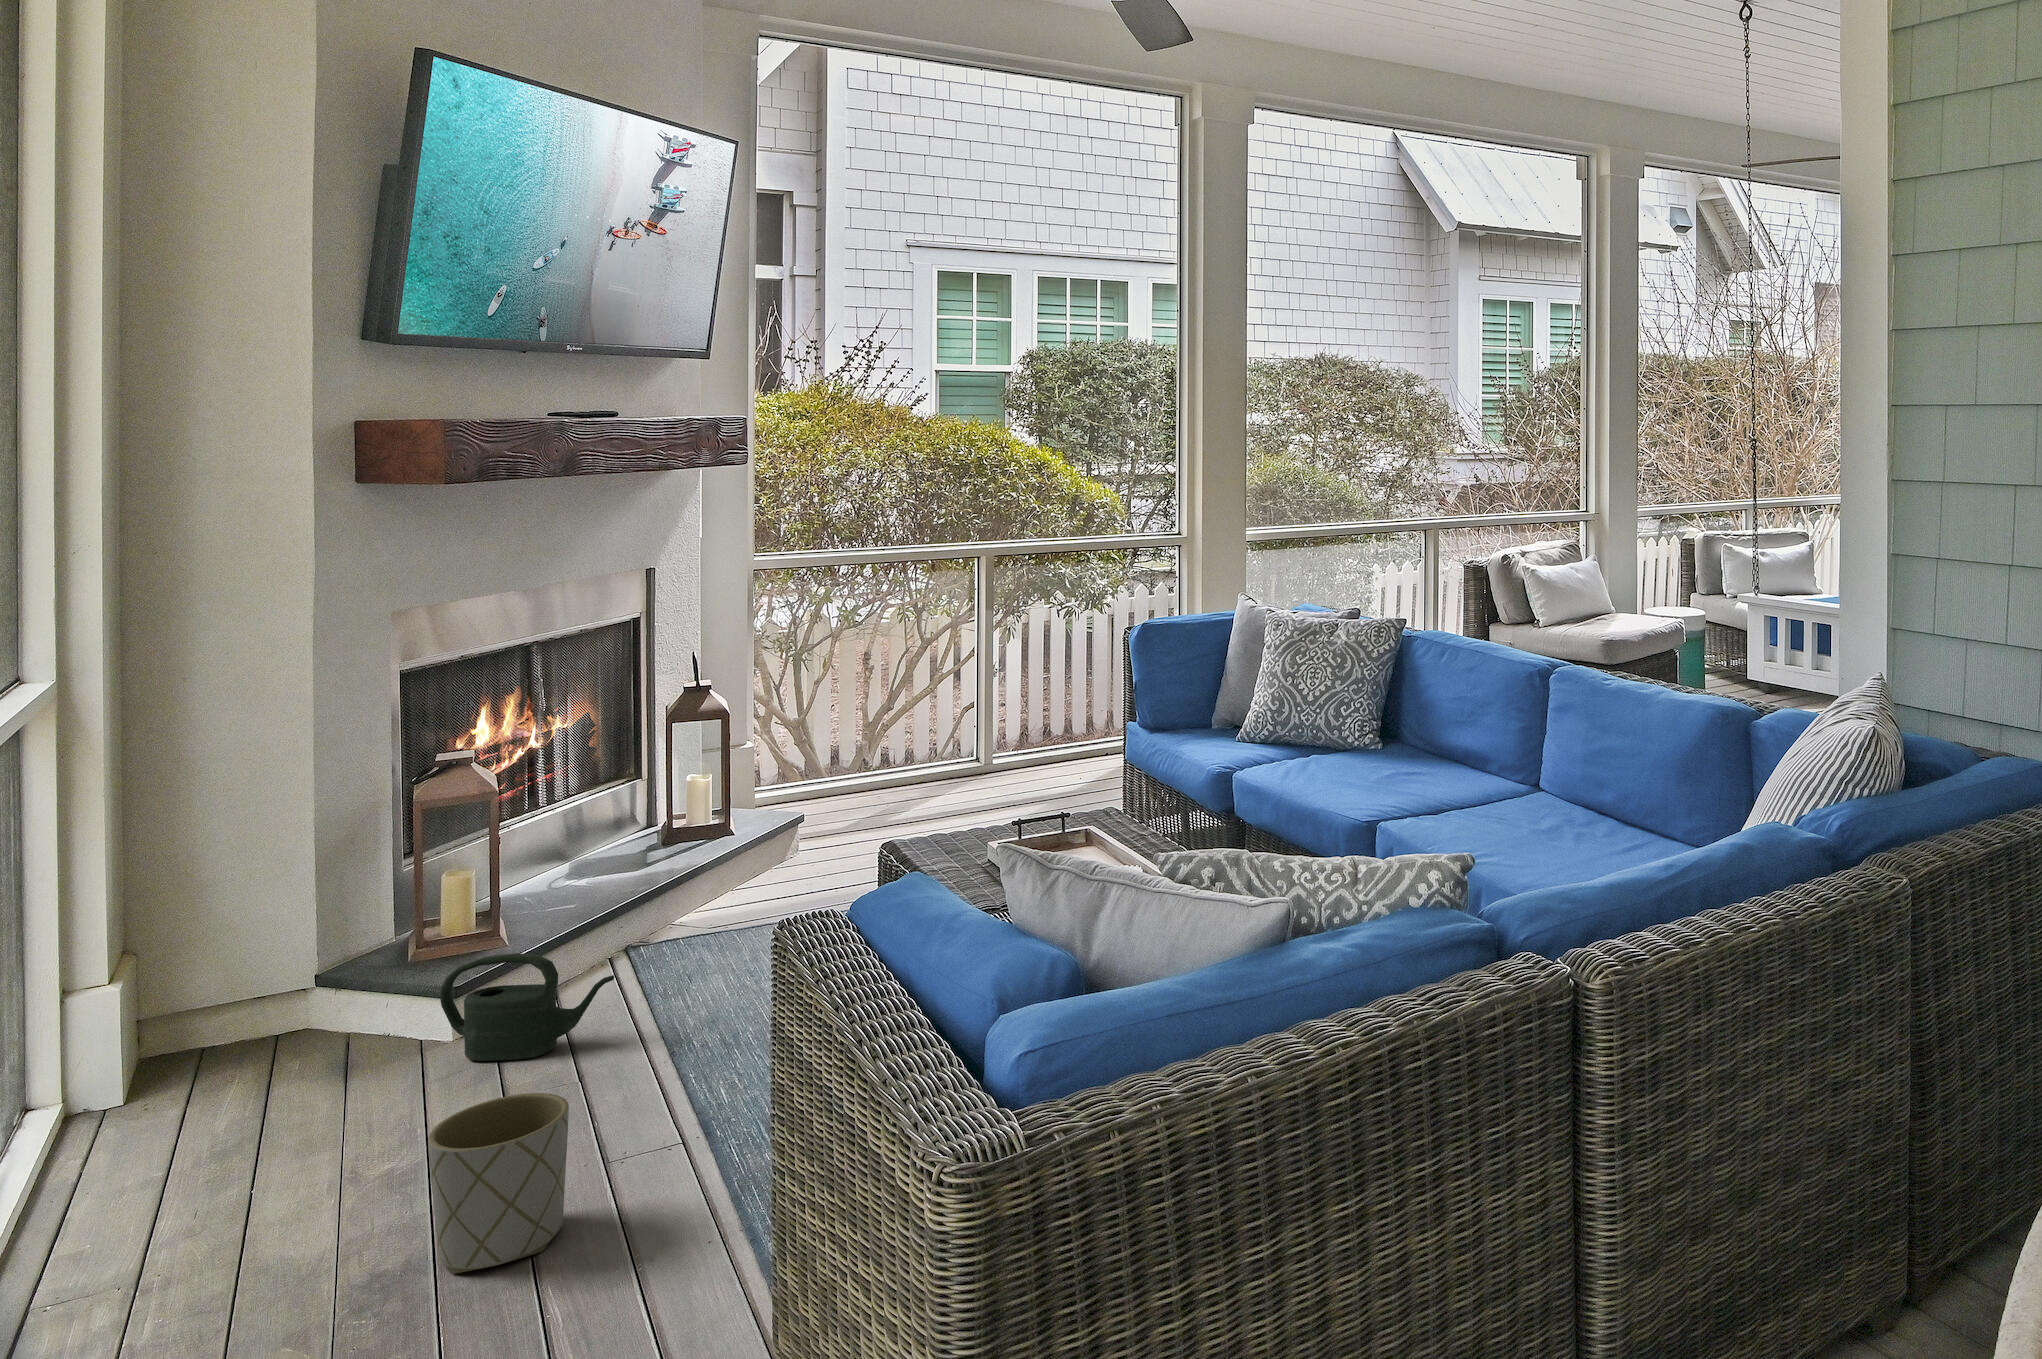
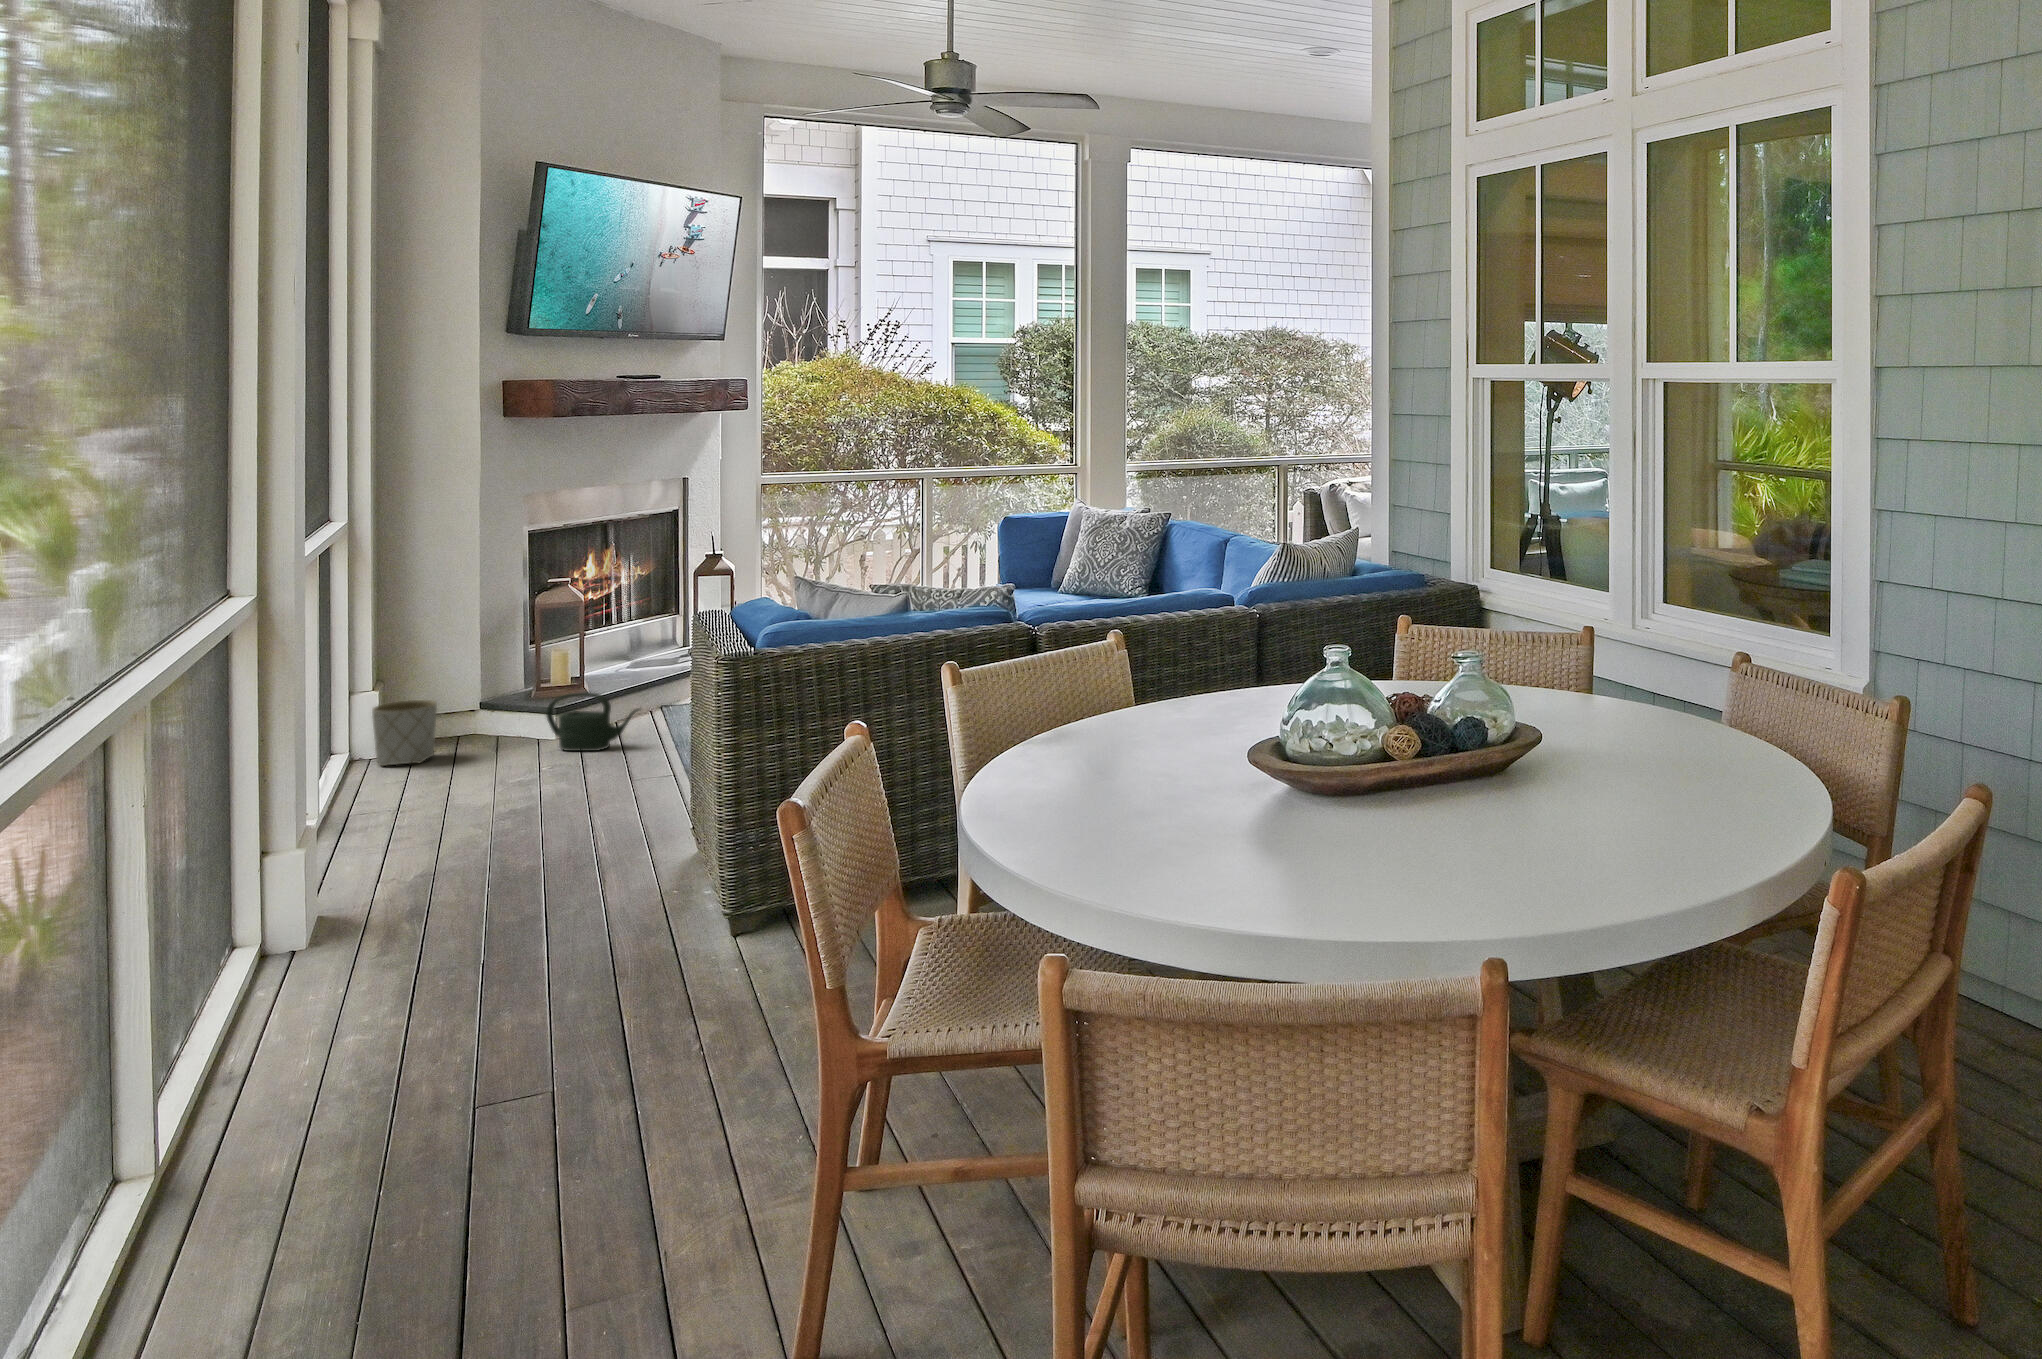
planter: present [428,1093,569,1273] -> present [372,700,437,766]

